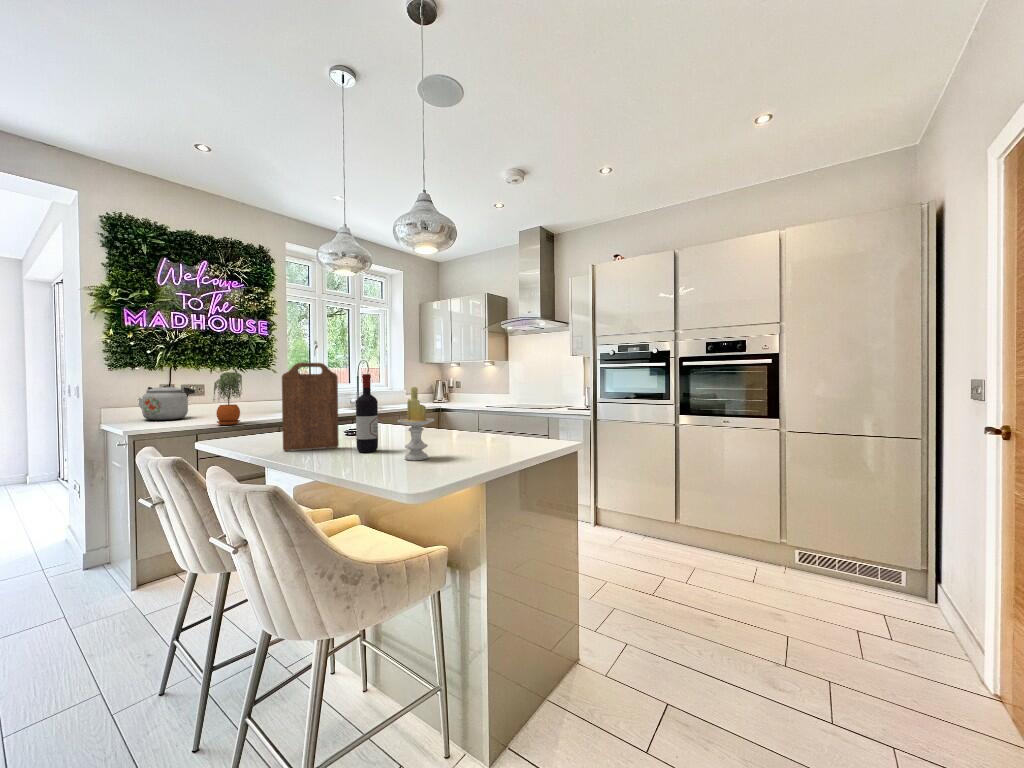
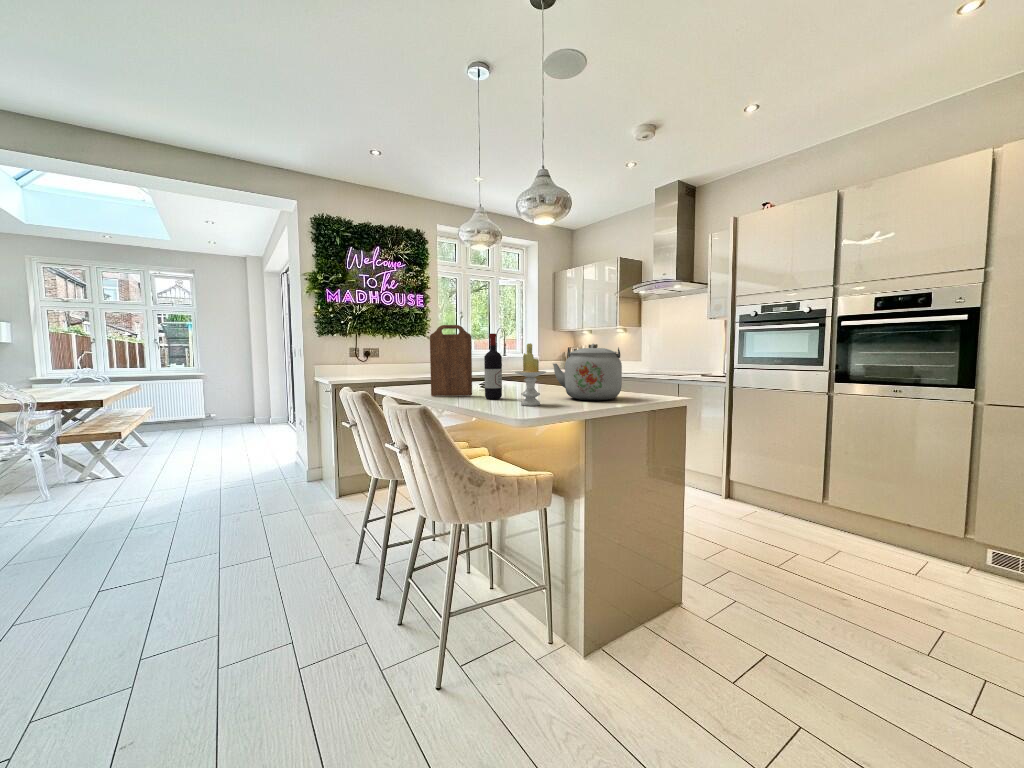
potted plant: present [213,372,242,425] -> none [385,337,406,380]
kettle: present [138,385,195,420] -> present [553,344,622,400]

